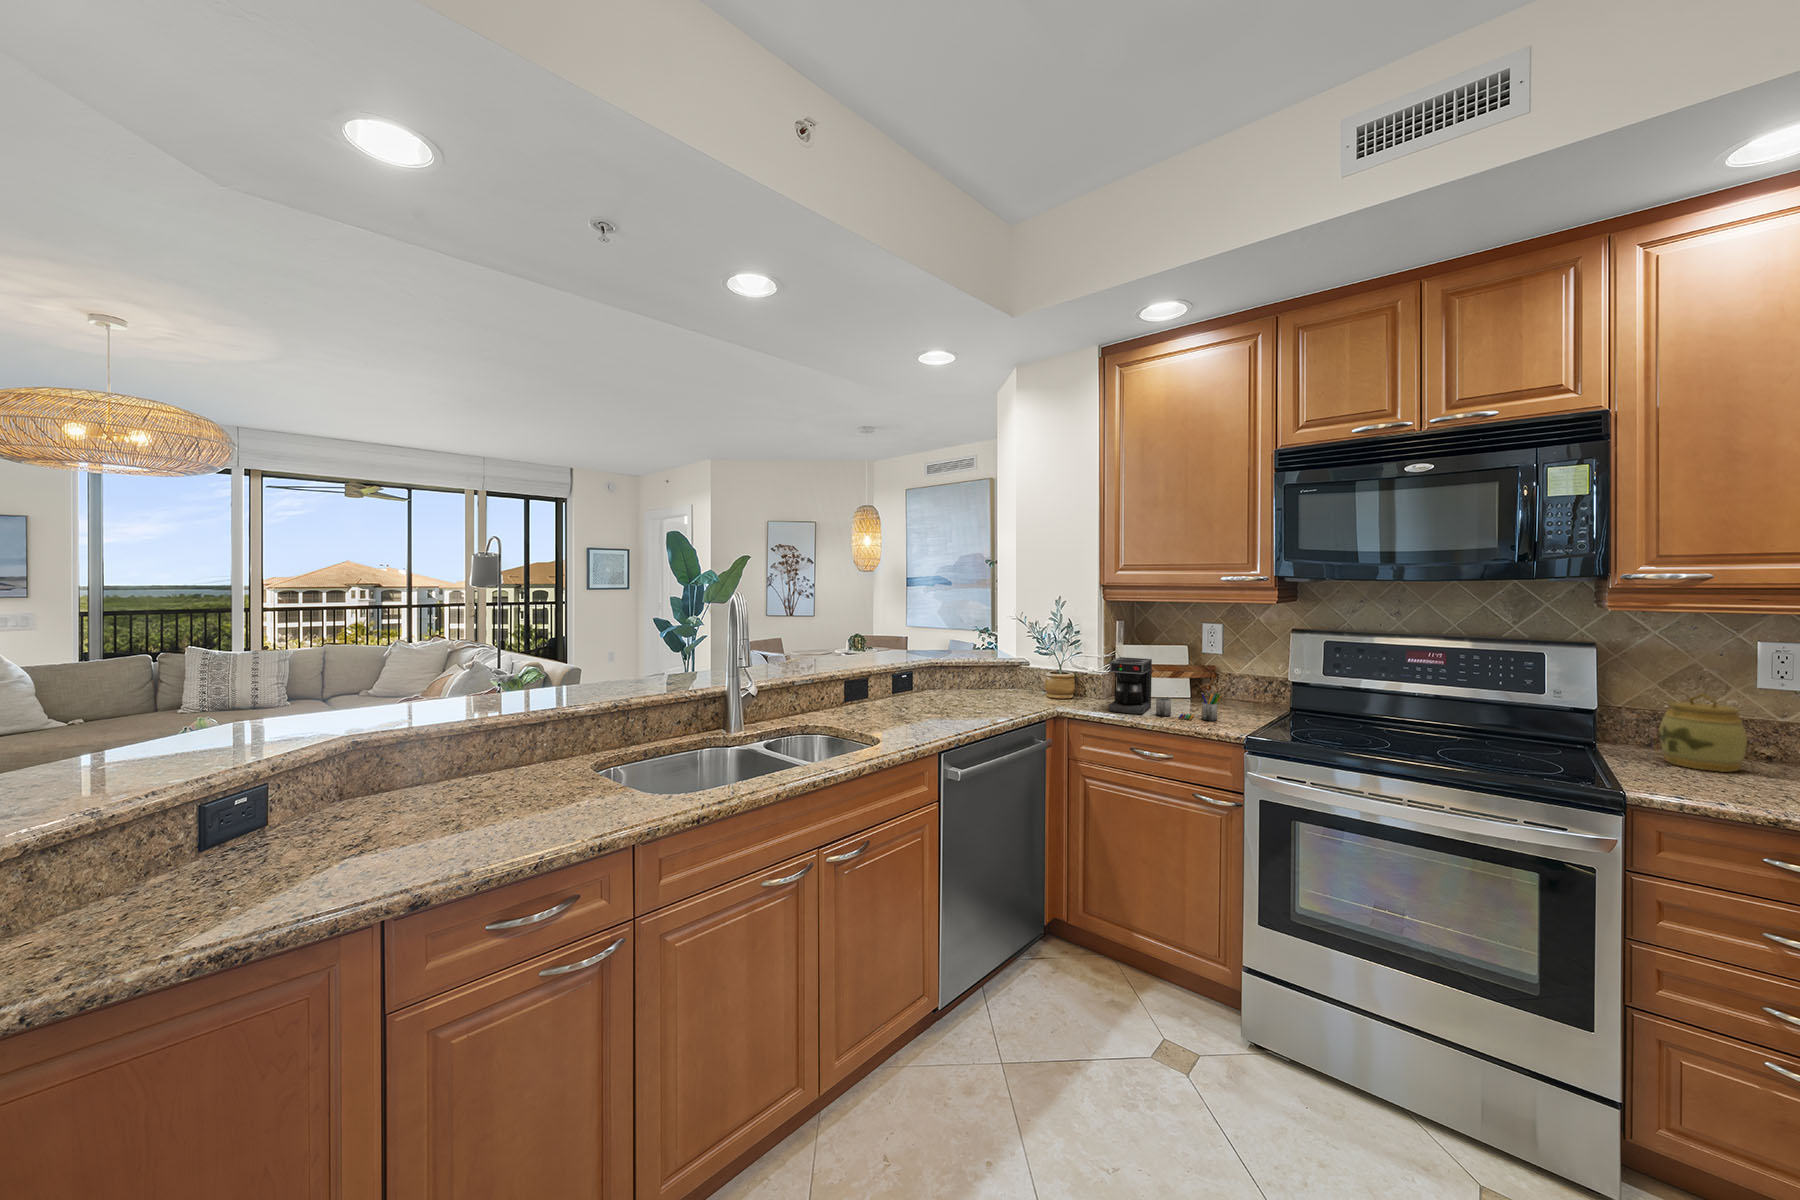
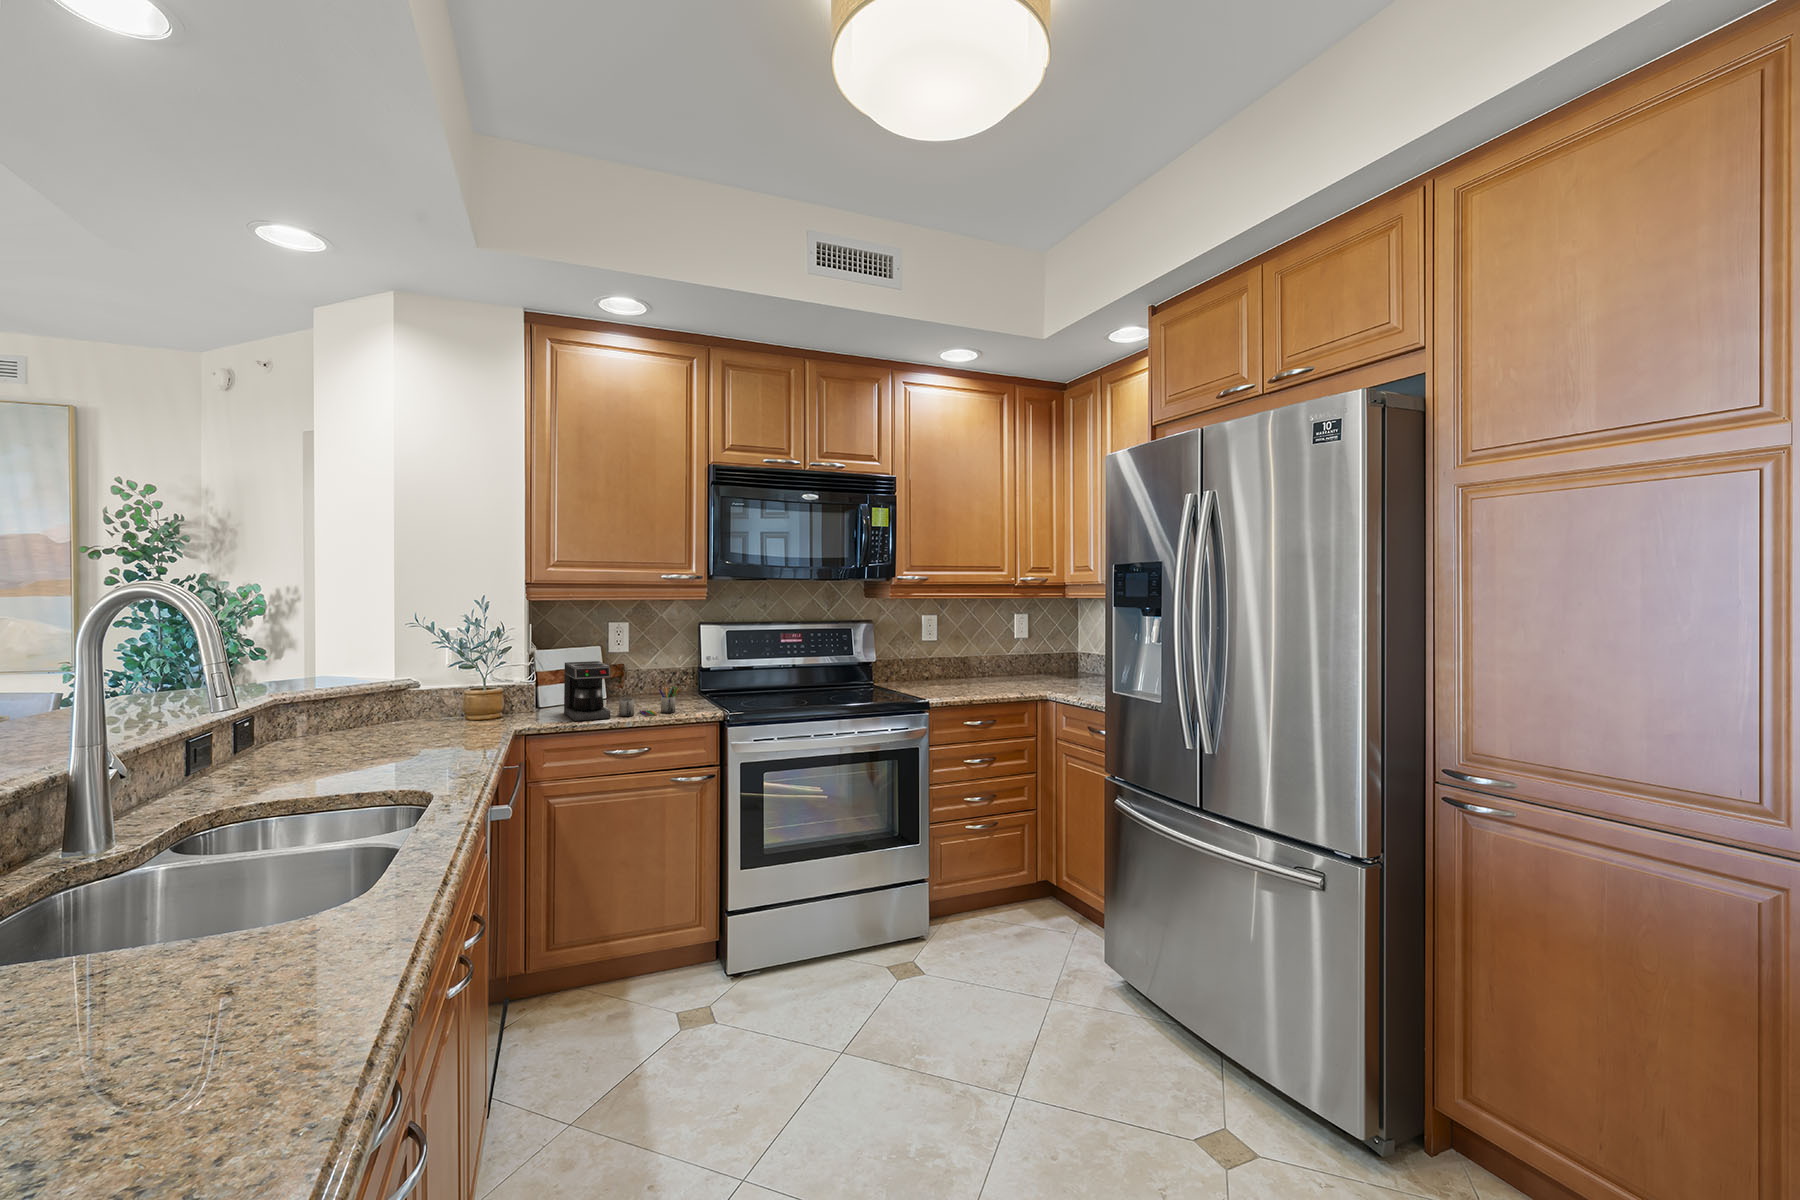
jar: present [1659,693,1747,772] -> none [906,649,938,692]

